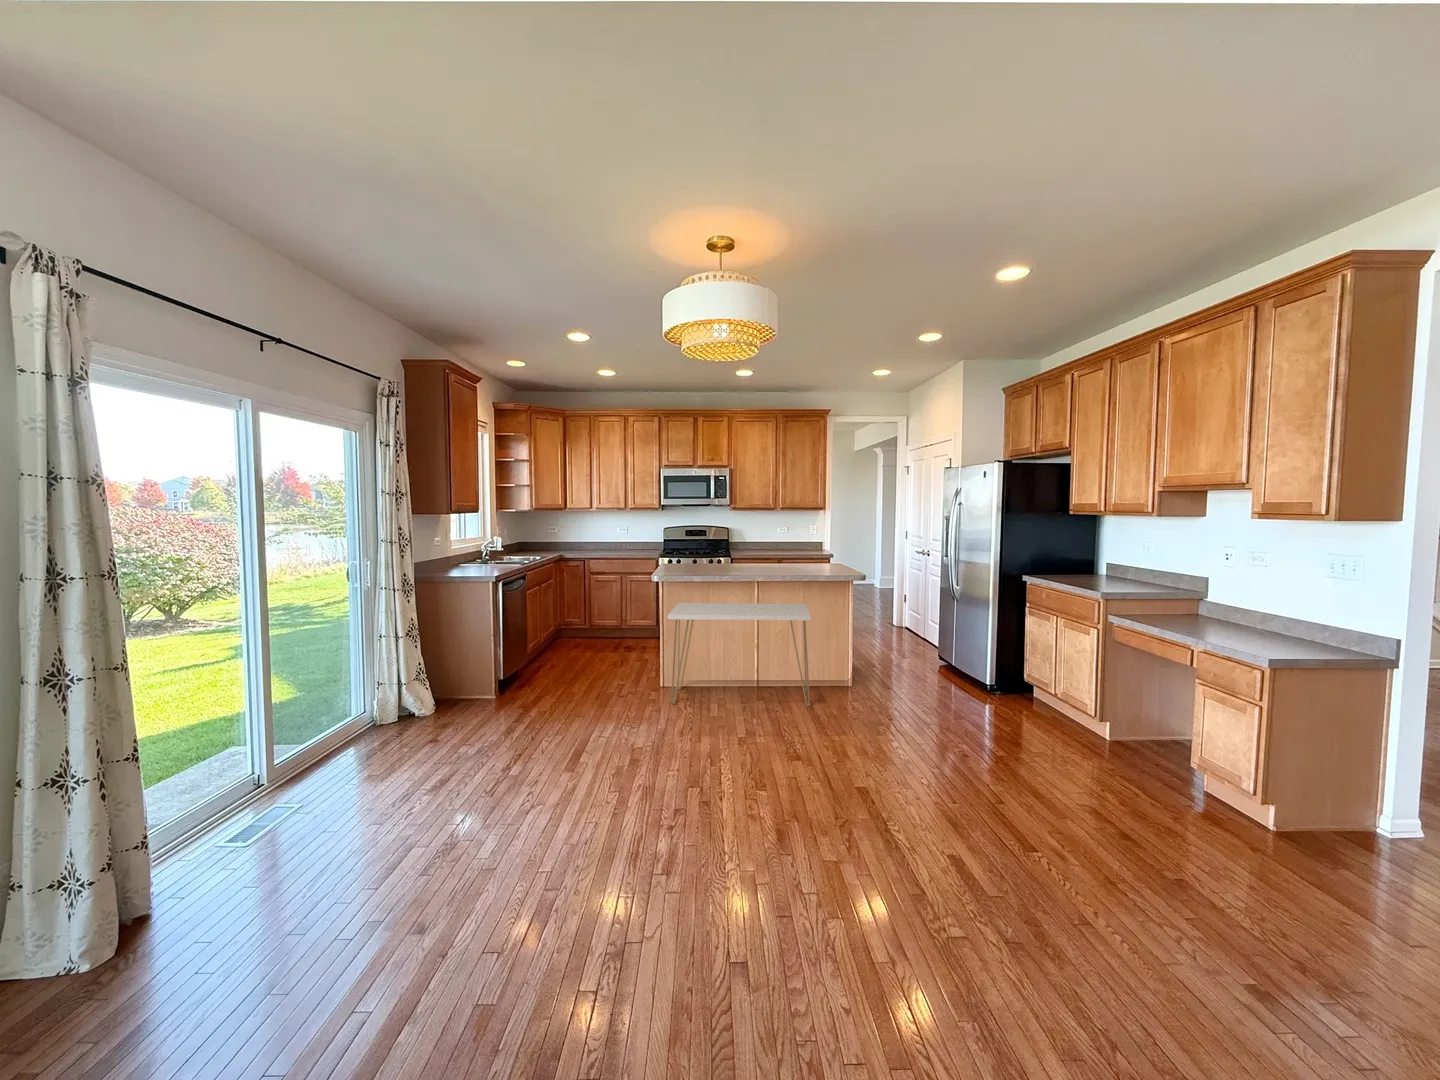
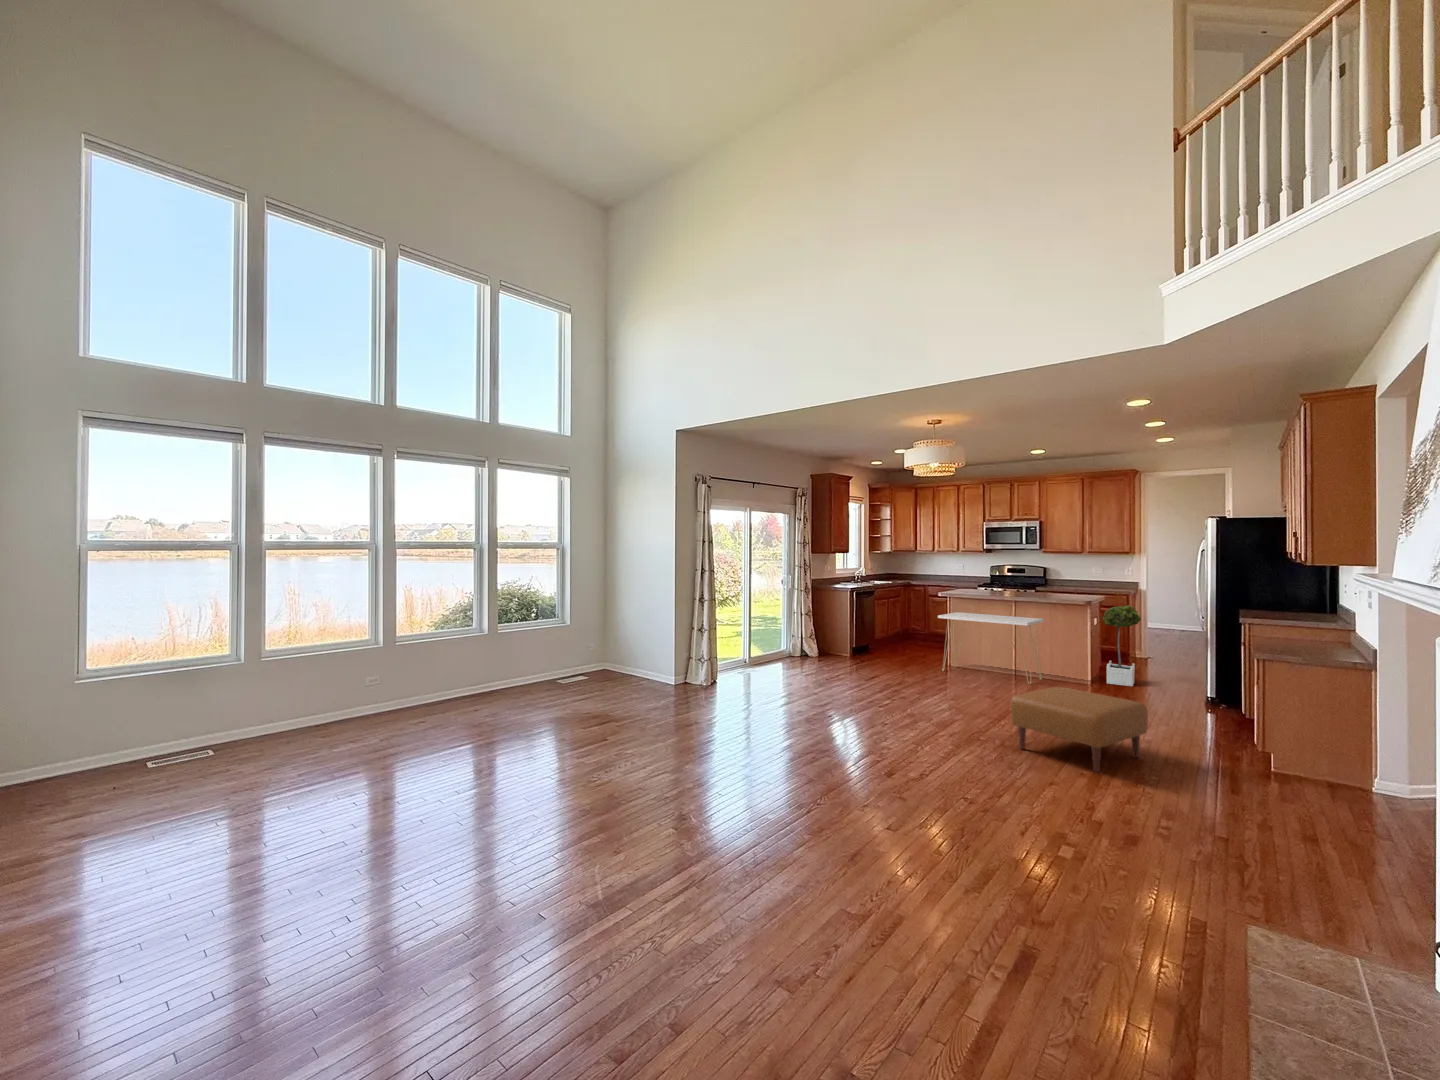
potted tree: none [862,576,908,681] -> present [1102,605,1141,686]
ottoman: none [1028,763,1324,994] -> present [1011,687,1148,772]

